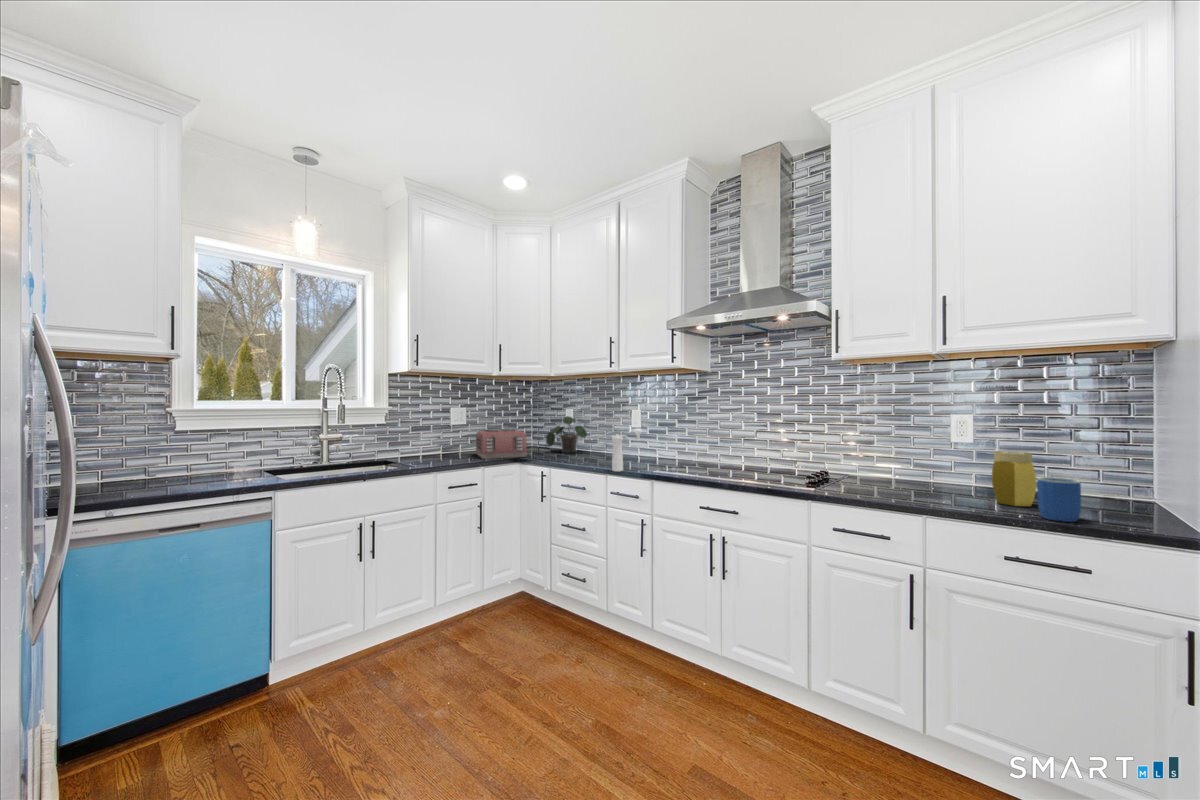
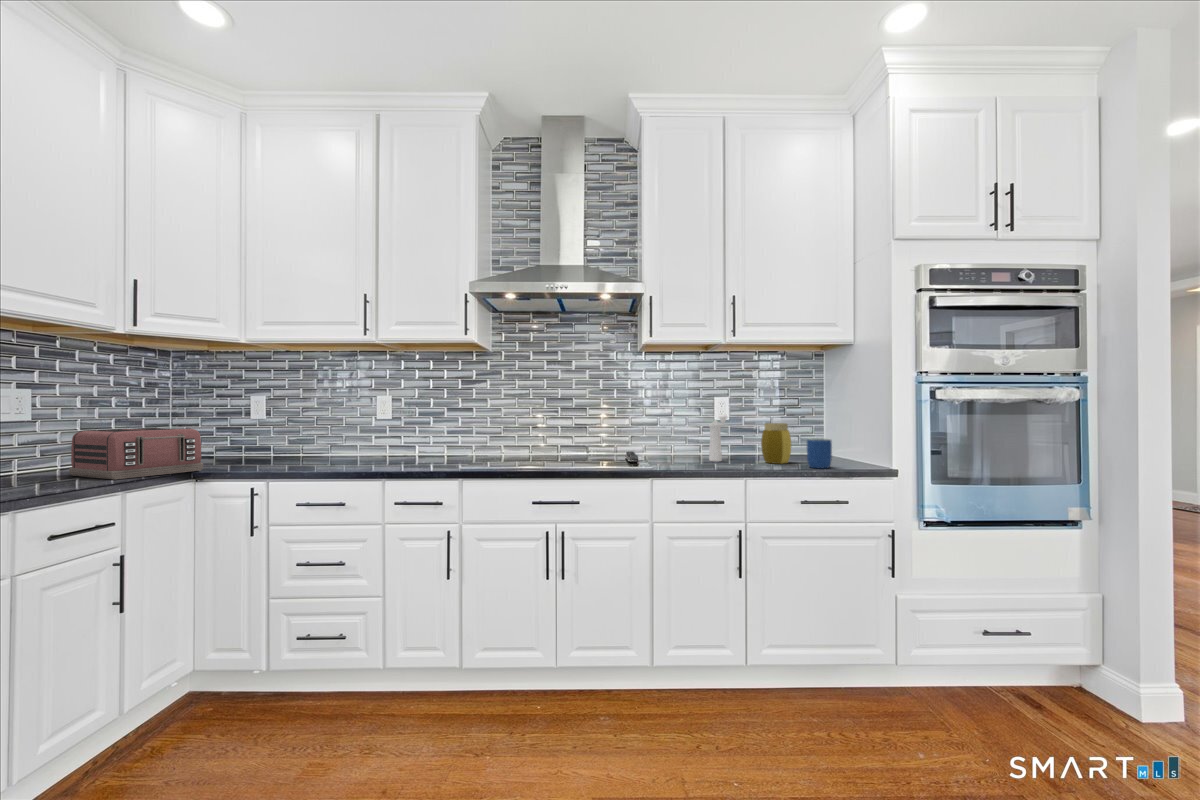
potted plant: present [546,416,587,453] -> none [211,406,292,462]
pepper mill: present [612,429,642,471] -> present [709,414,727,462]

